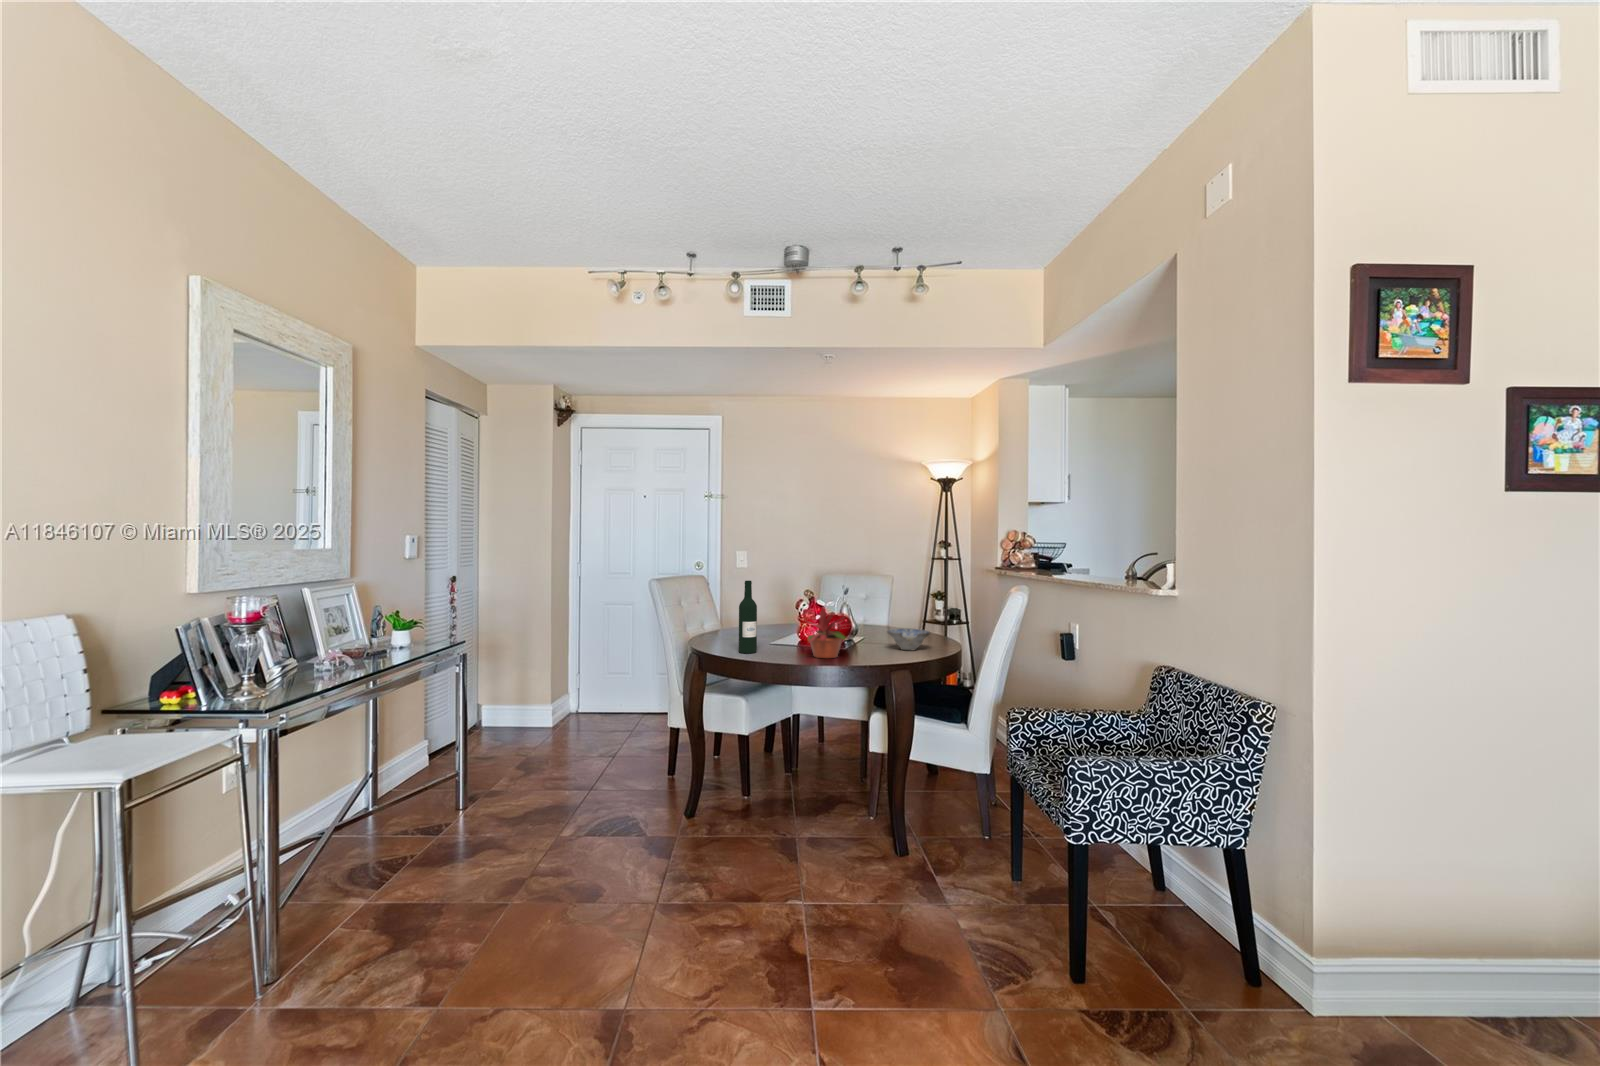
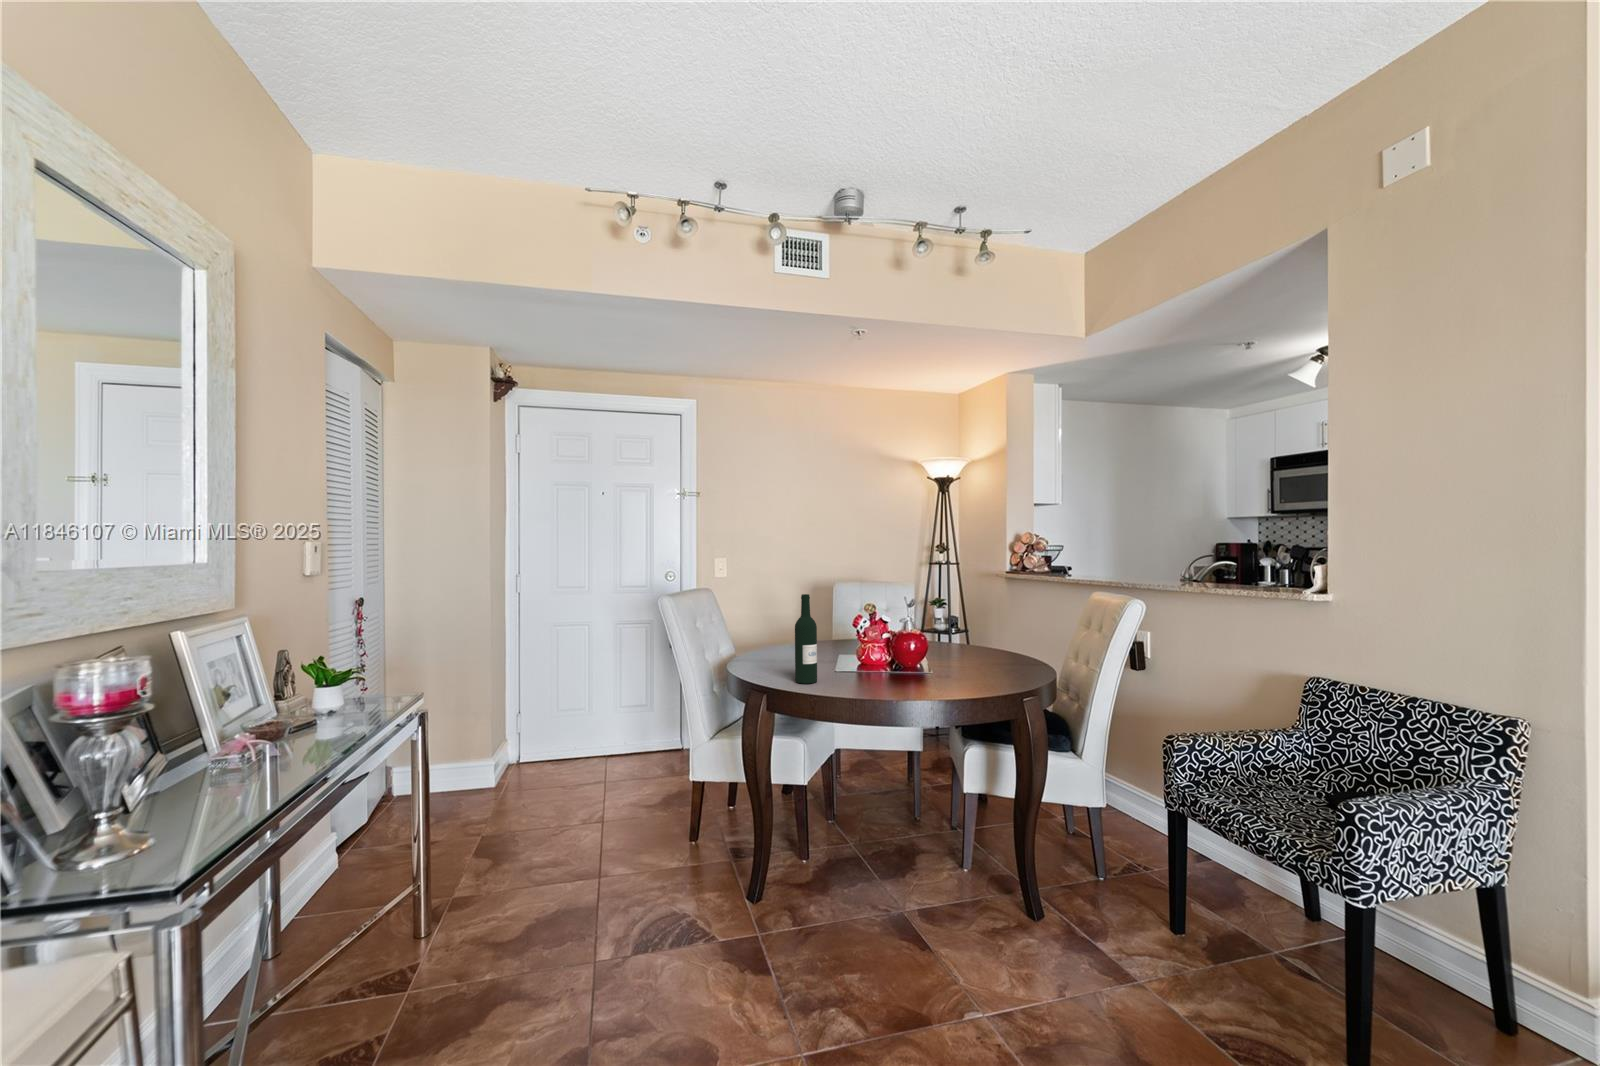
potted plant: present [805,608,845,658] -> none [871,622,945,685]
ceramic bowl: present [887,629,931,651] -> none [954,642,1006,668]

